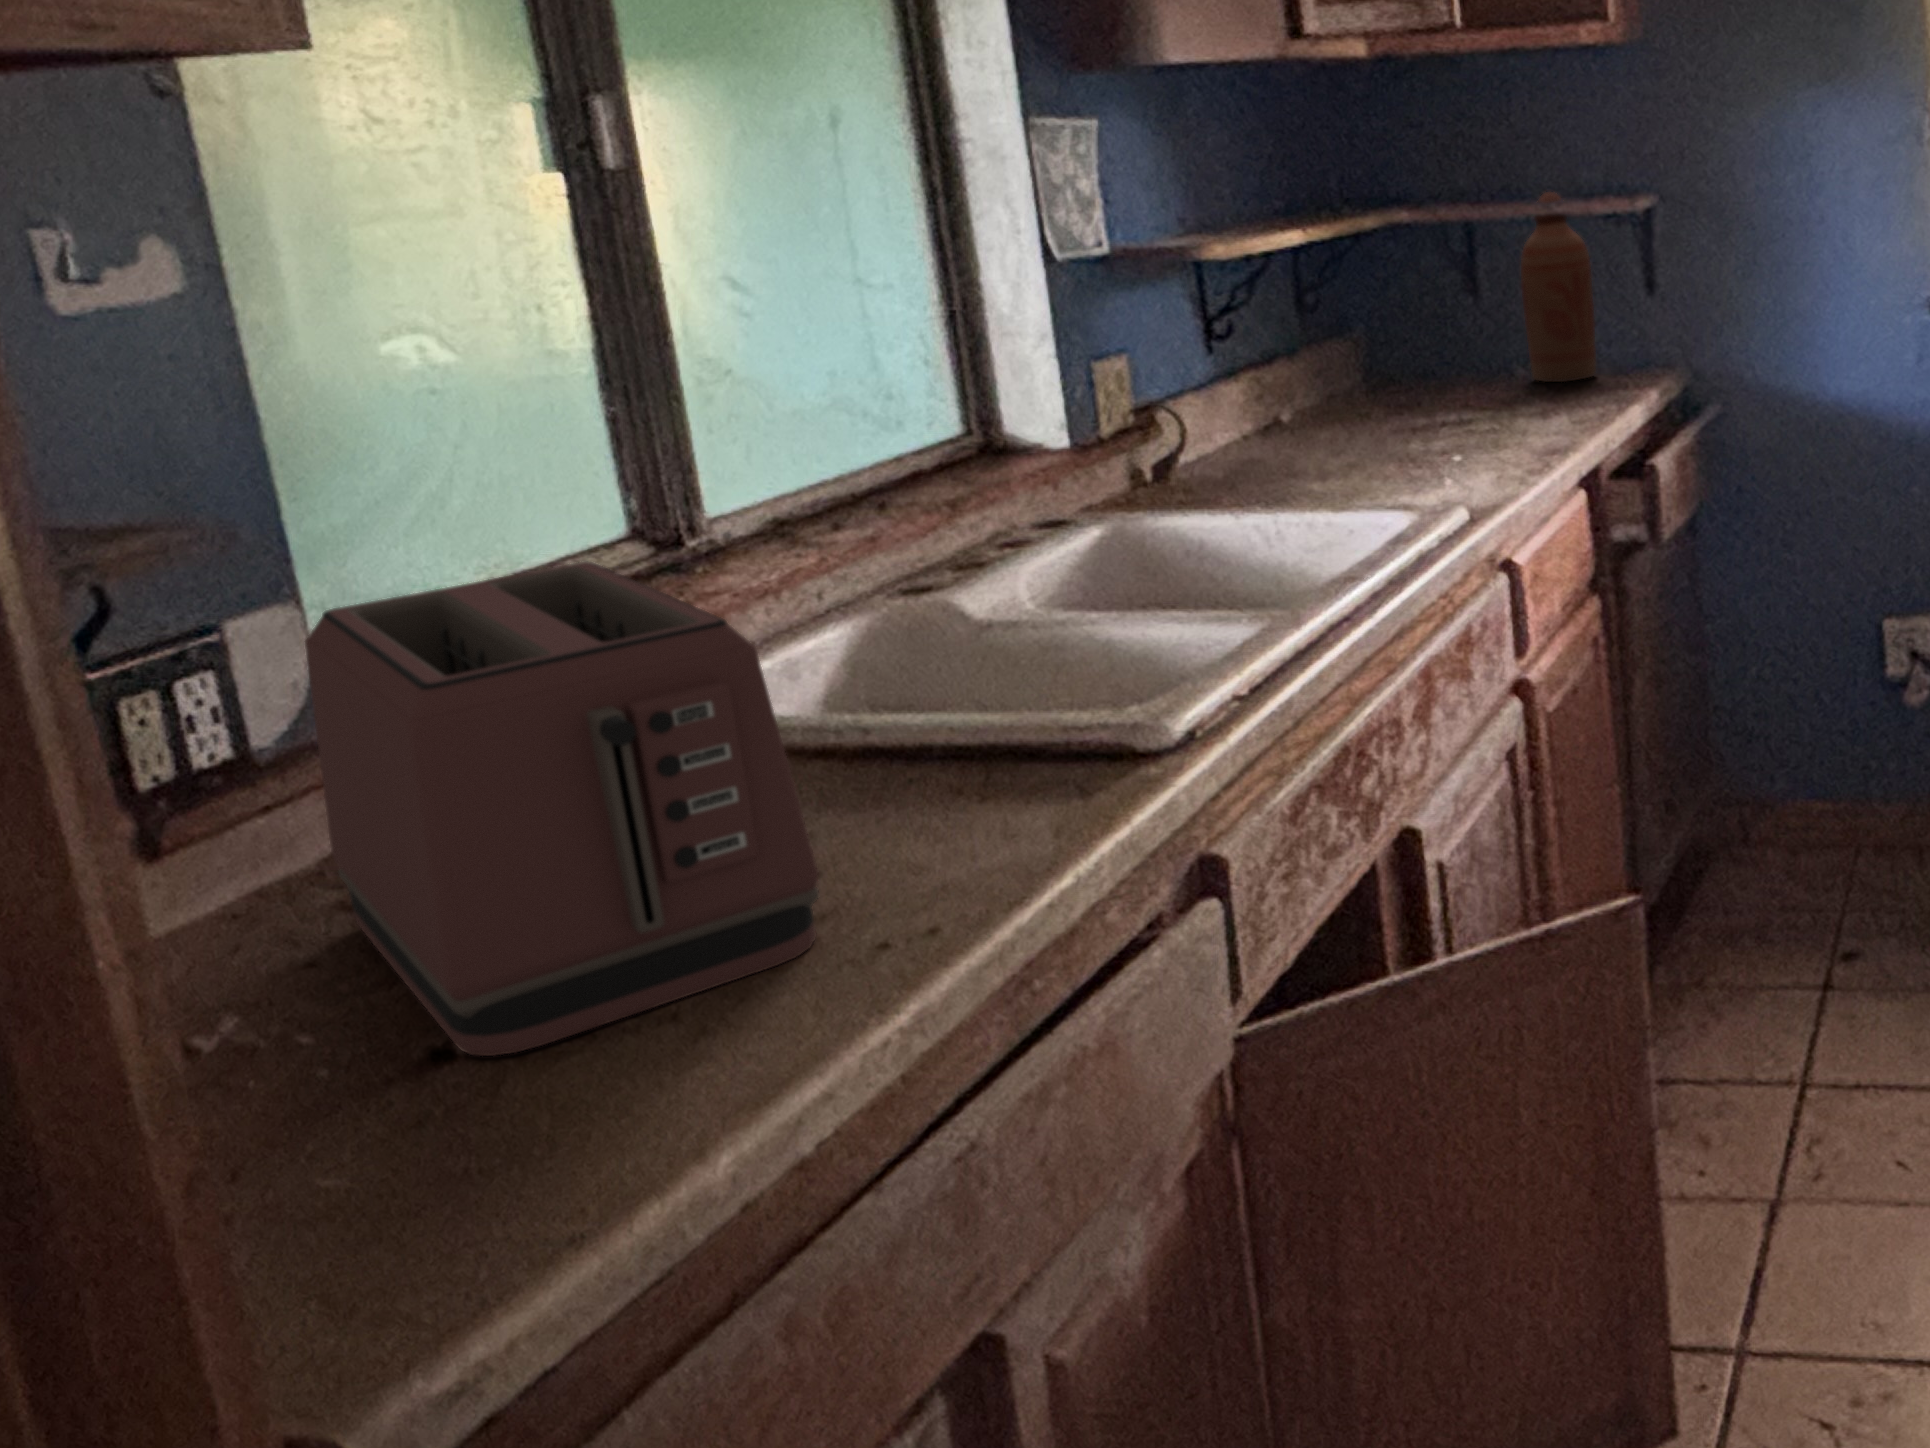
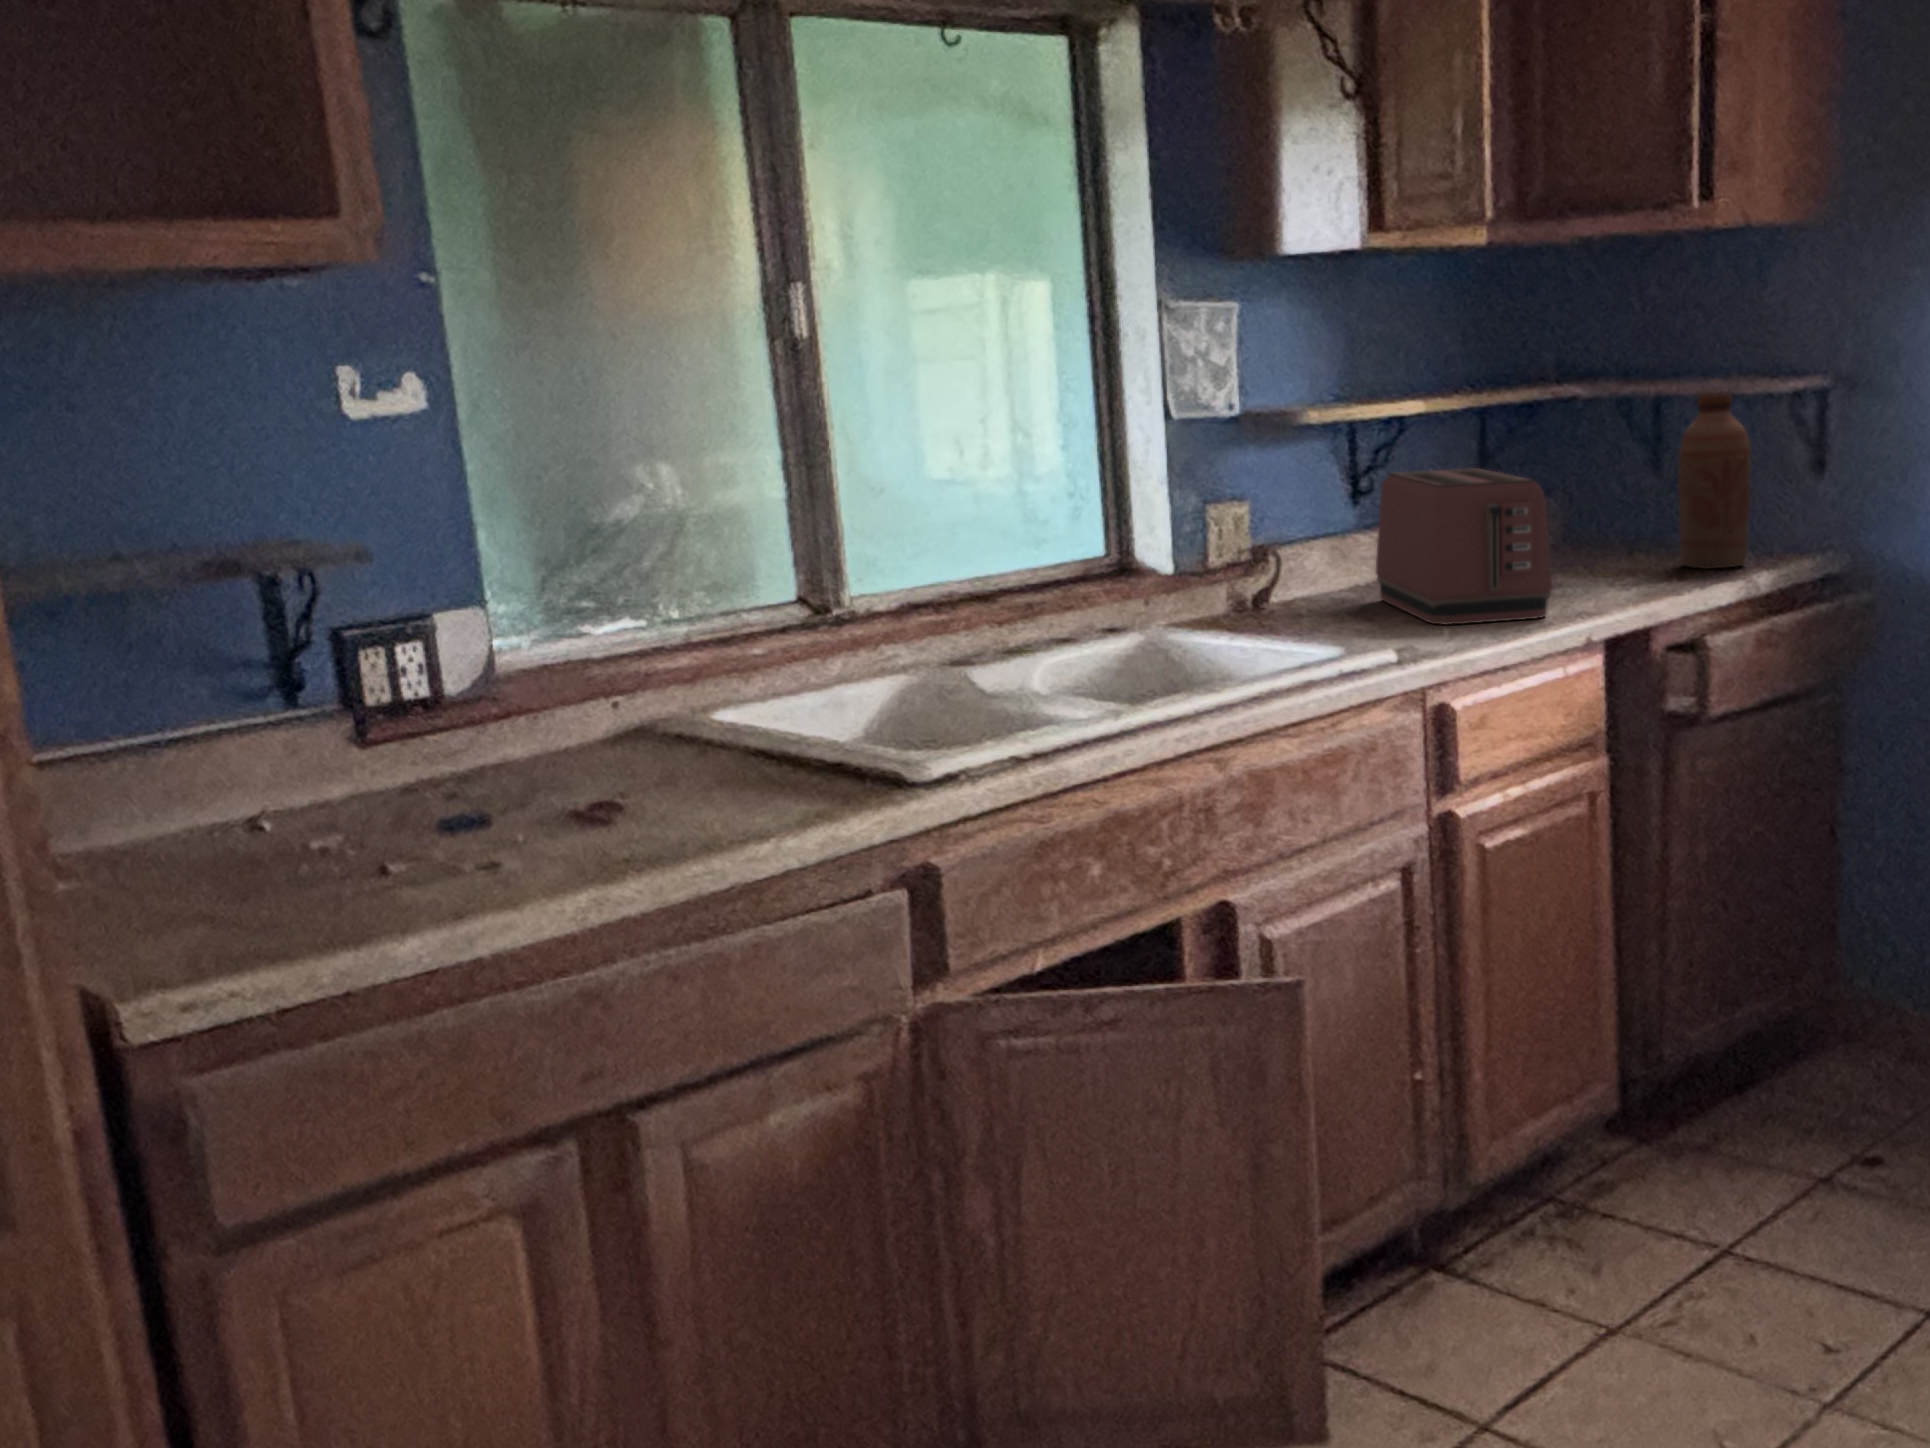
toaster: present [305,562,819,1056] -> present [1376,468,1552,625]

